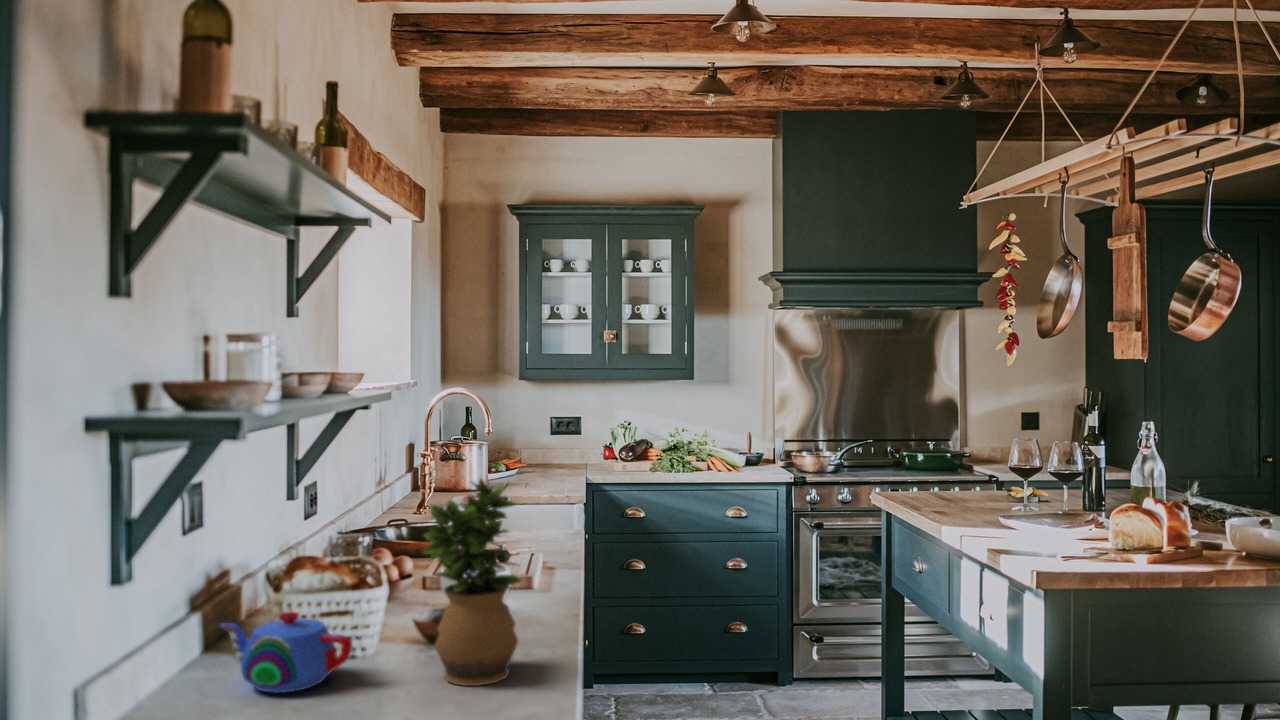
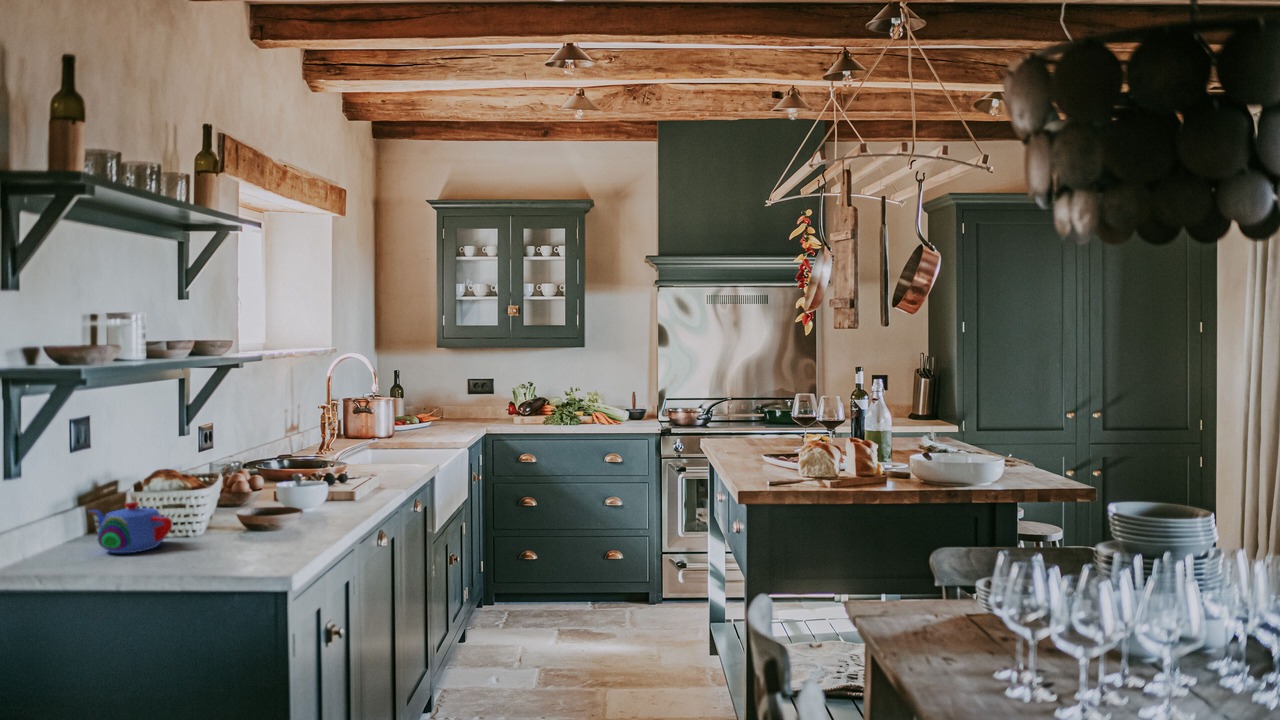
potted plant: present [423,480,521,686] -> none [212,412,289,550]

